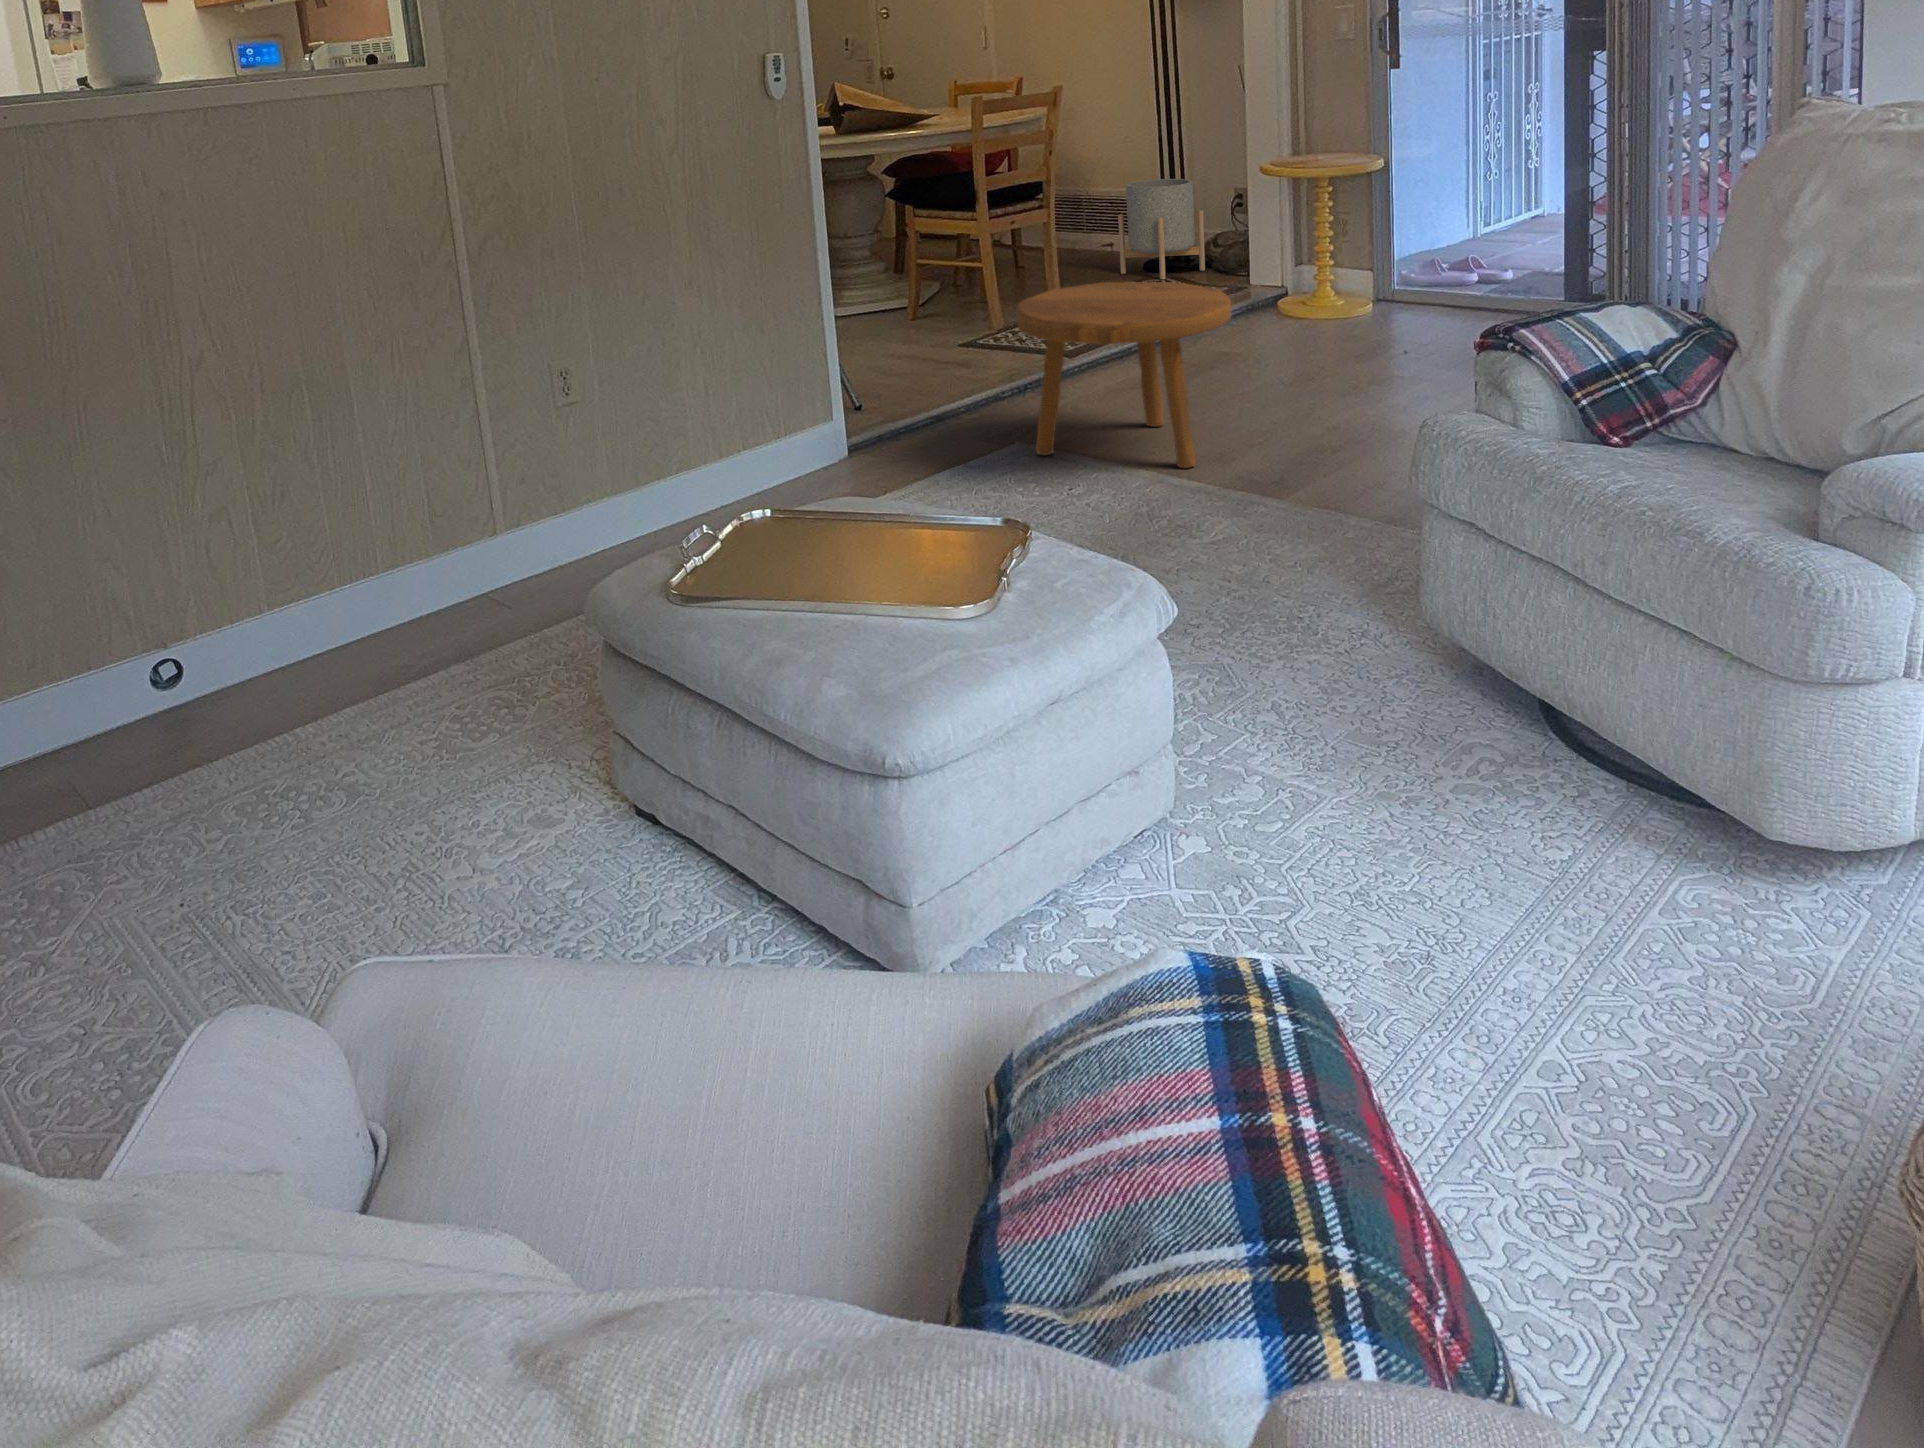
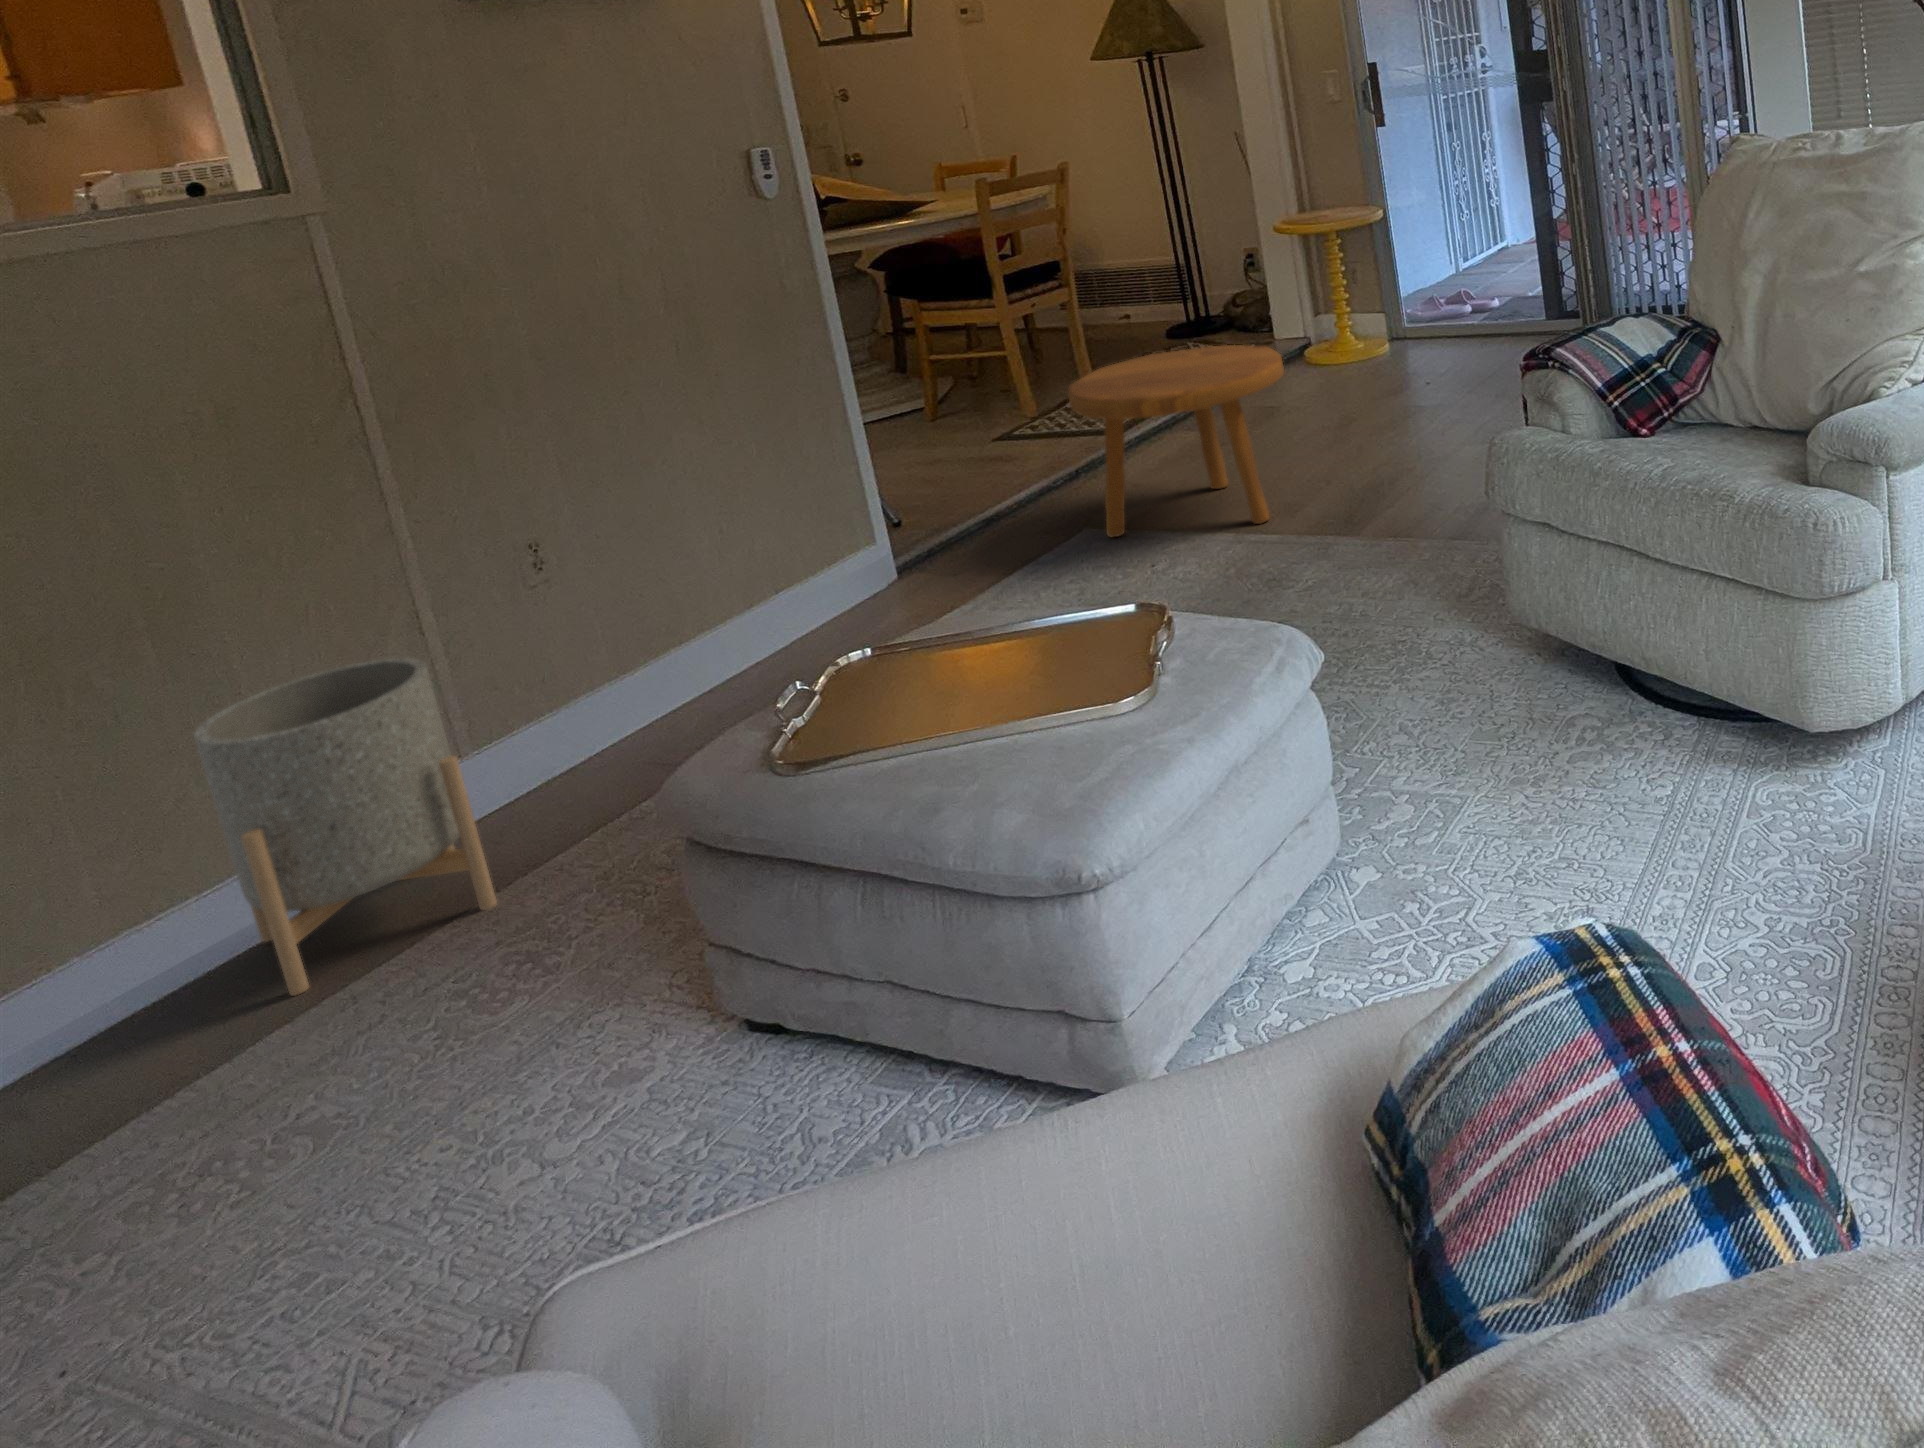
planter: present [1118,179,1205,279] -> present [194,658,497,996]

